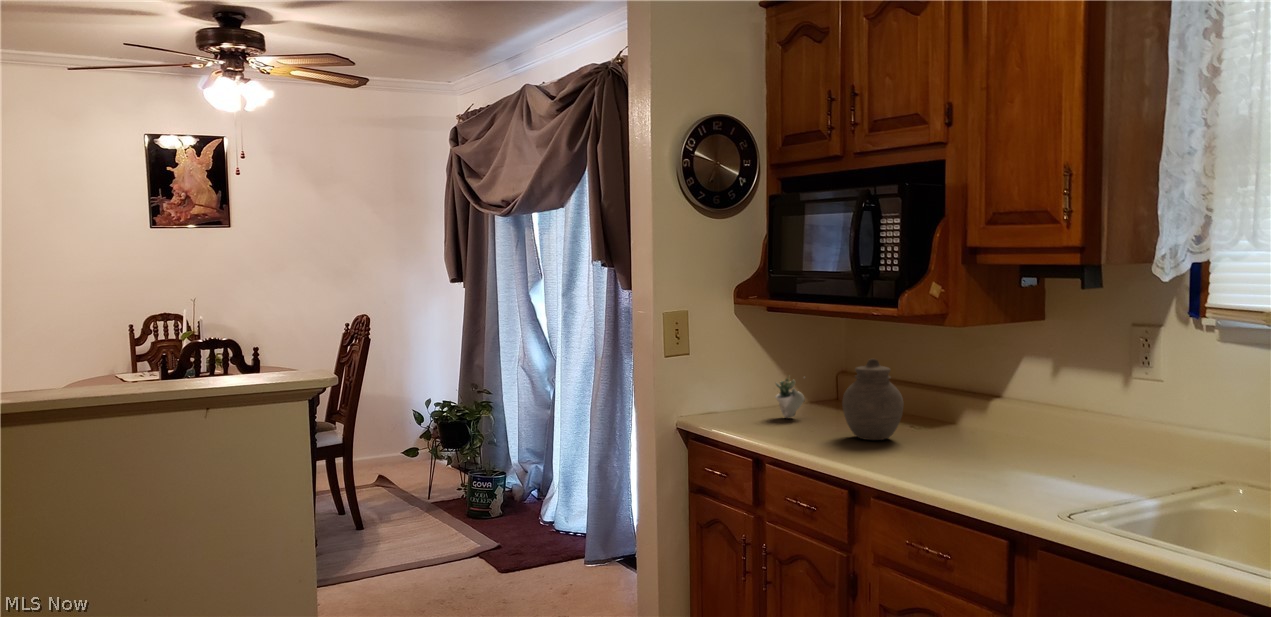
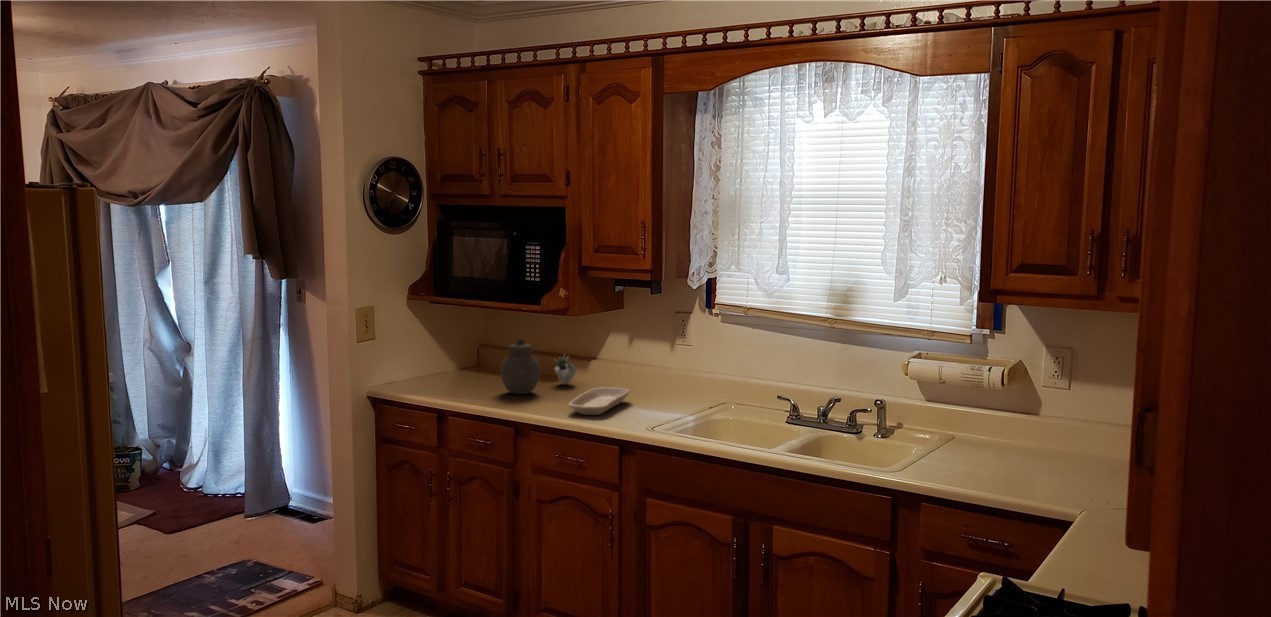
succulent plant: present [775,376,805,418] -> present [555,354,576,384]
tray: none [927,439,1044,480] -> present [569,387,630,415]

